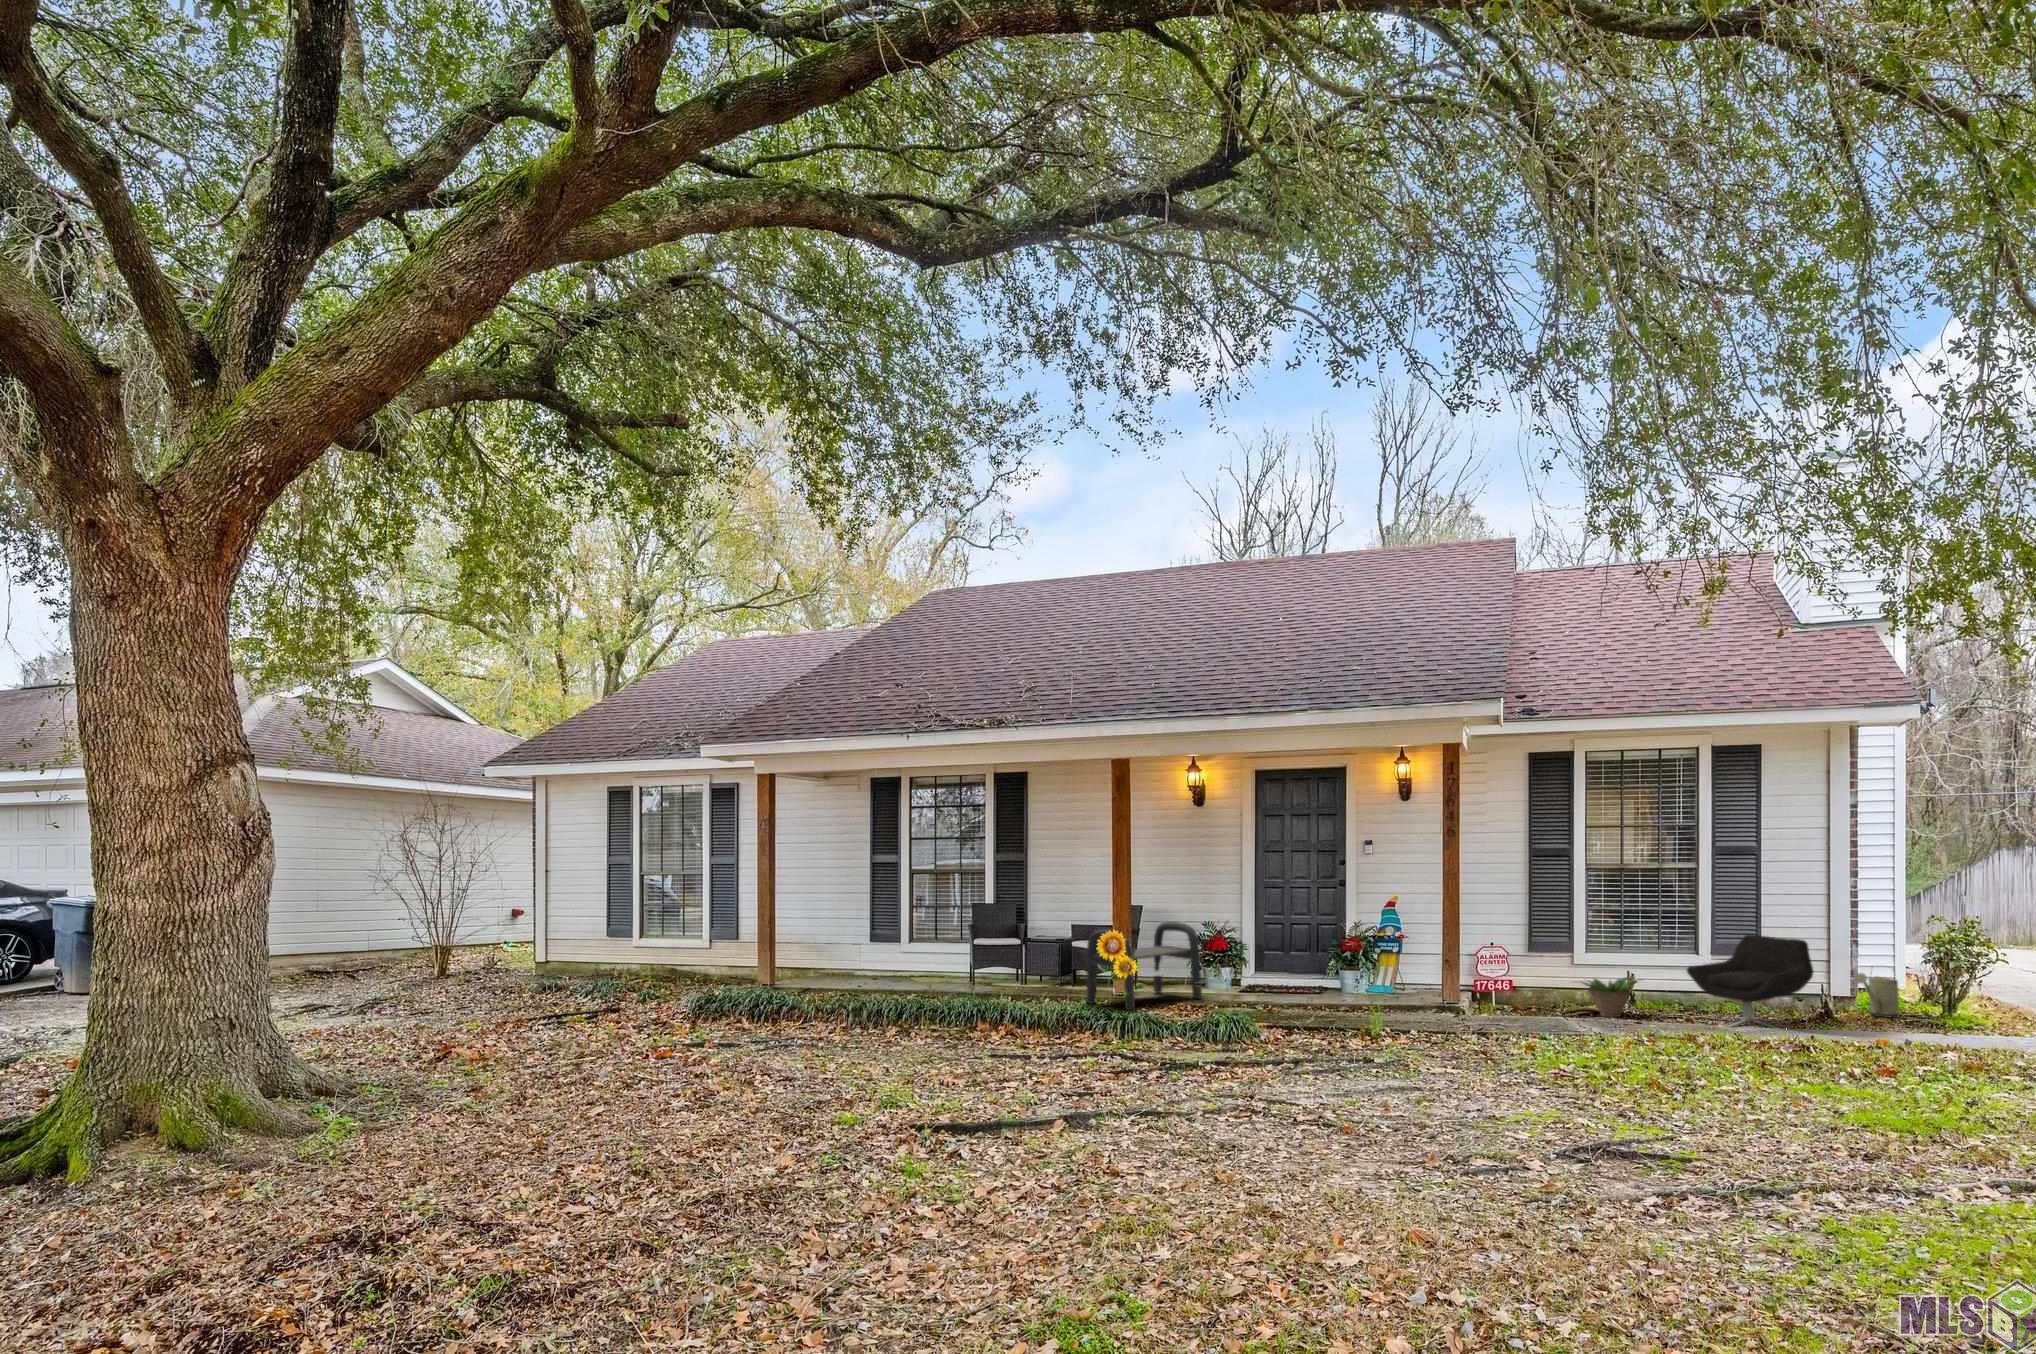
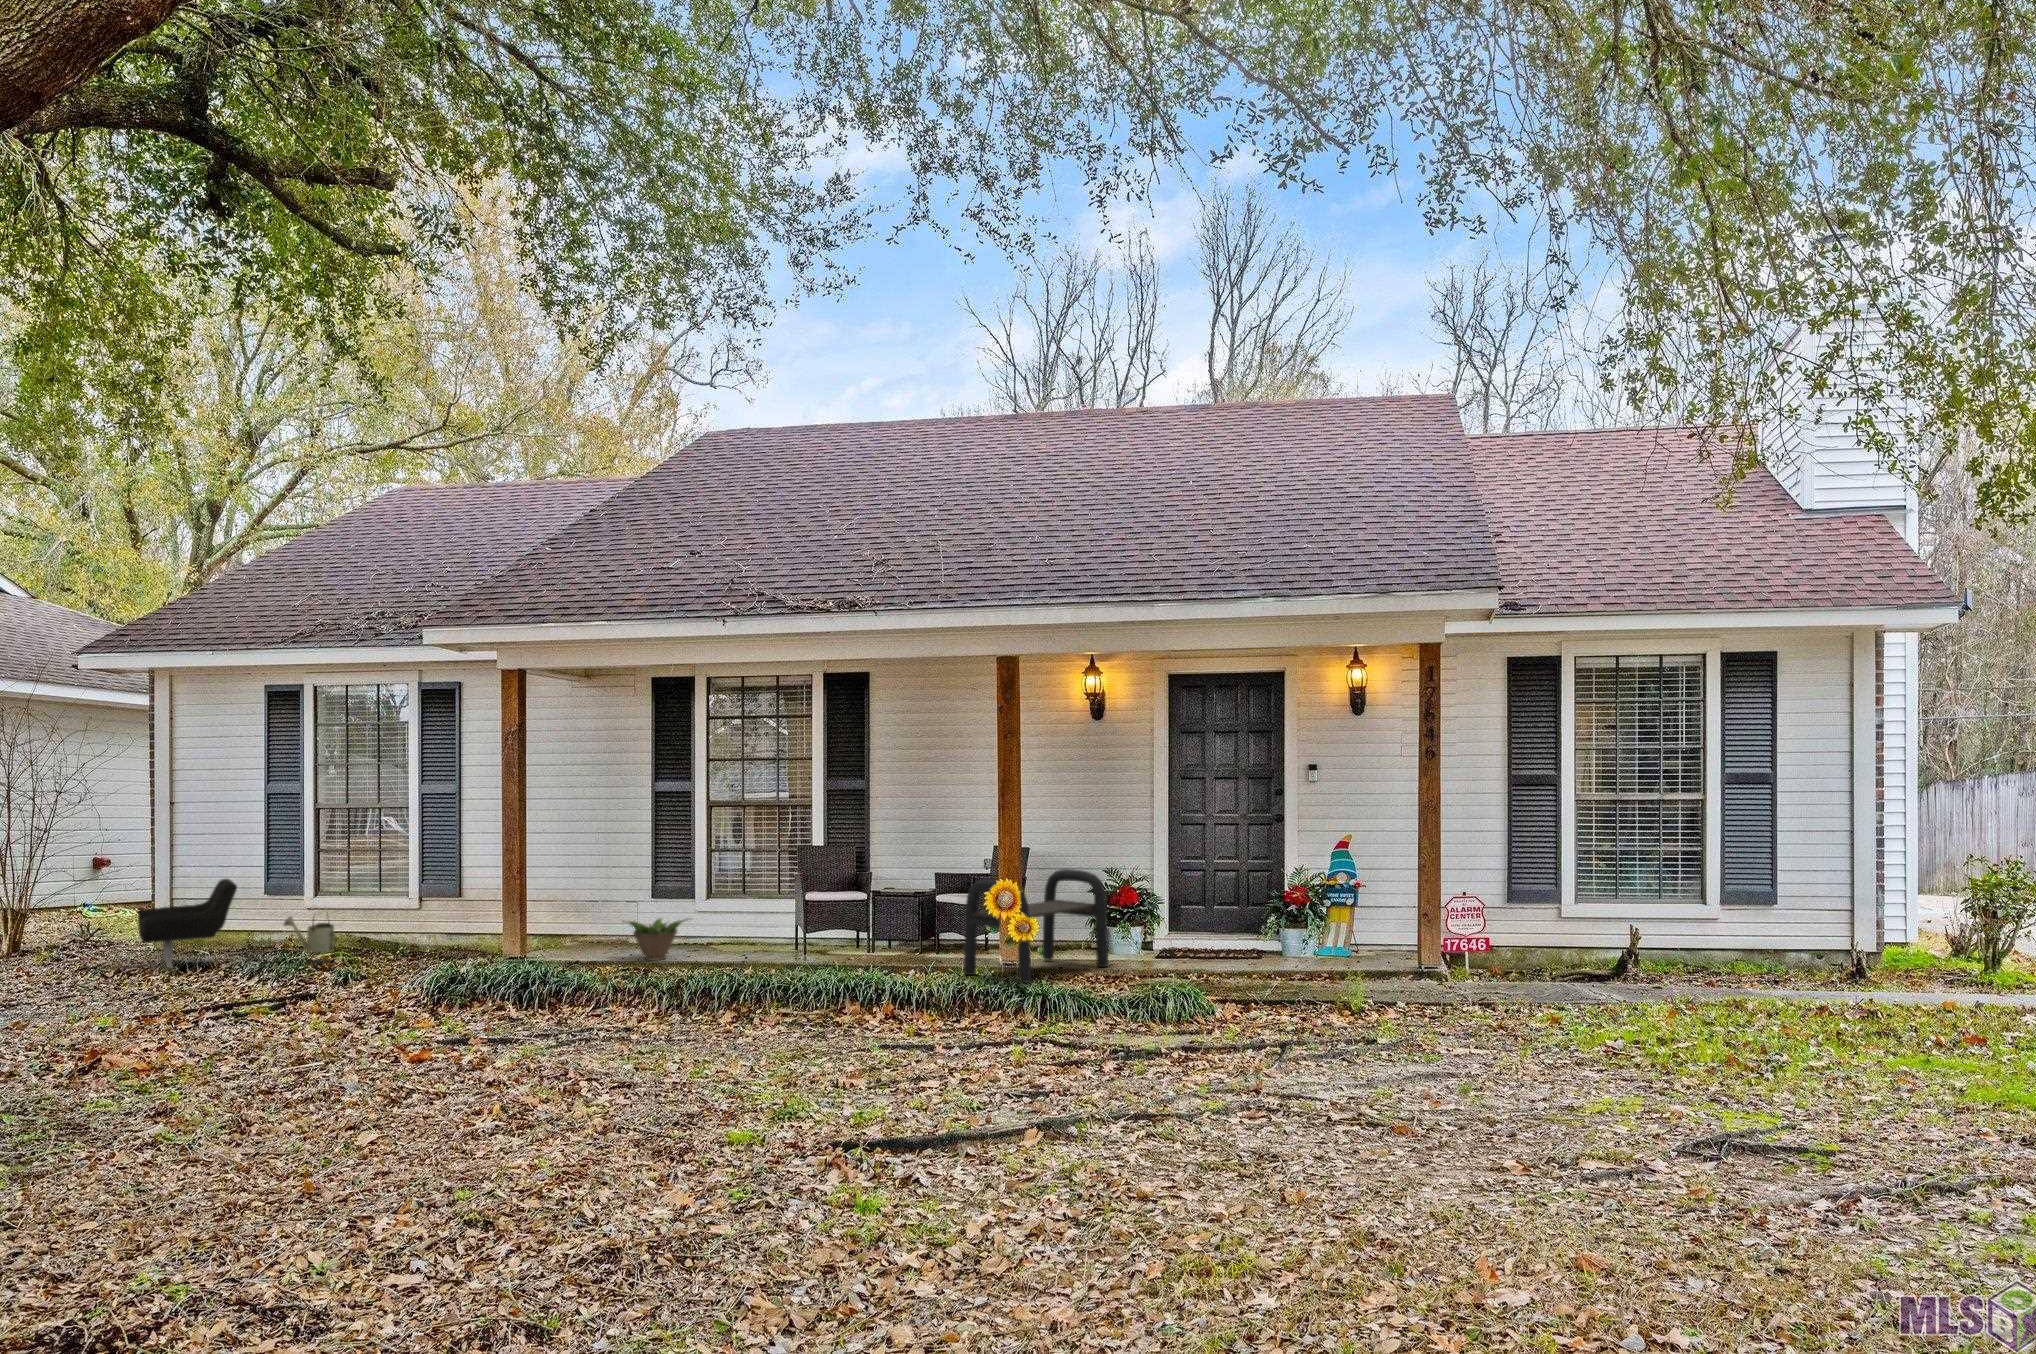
lounge chair: present [1686,935,1814,1030] -> present [131,879,237,968]
watering can: present [1854,973,1900,1018] -> present [284,916,336,964]
decorative plant: present [1581,977,1637,1017] -> present [623,918,687,960]

